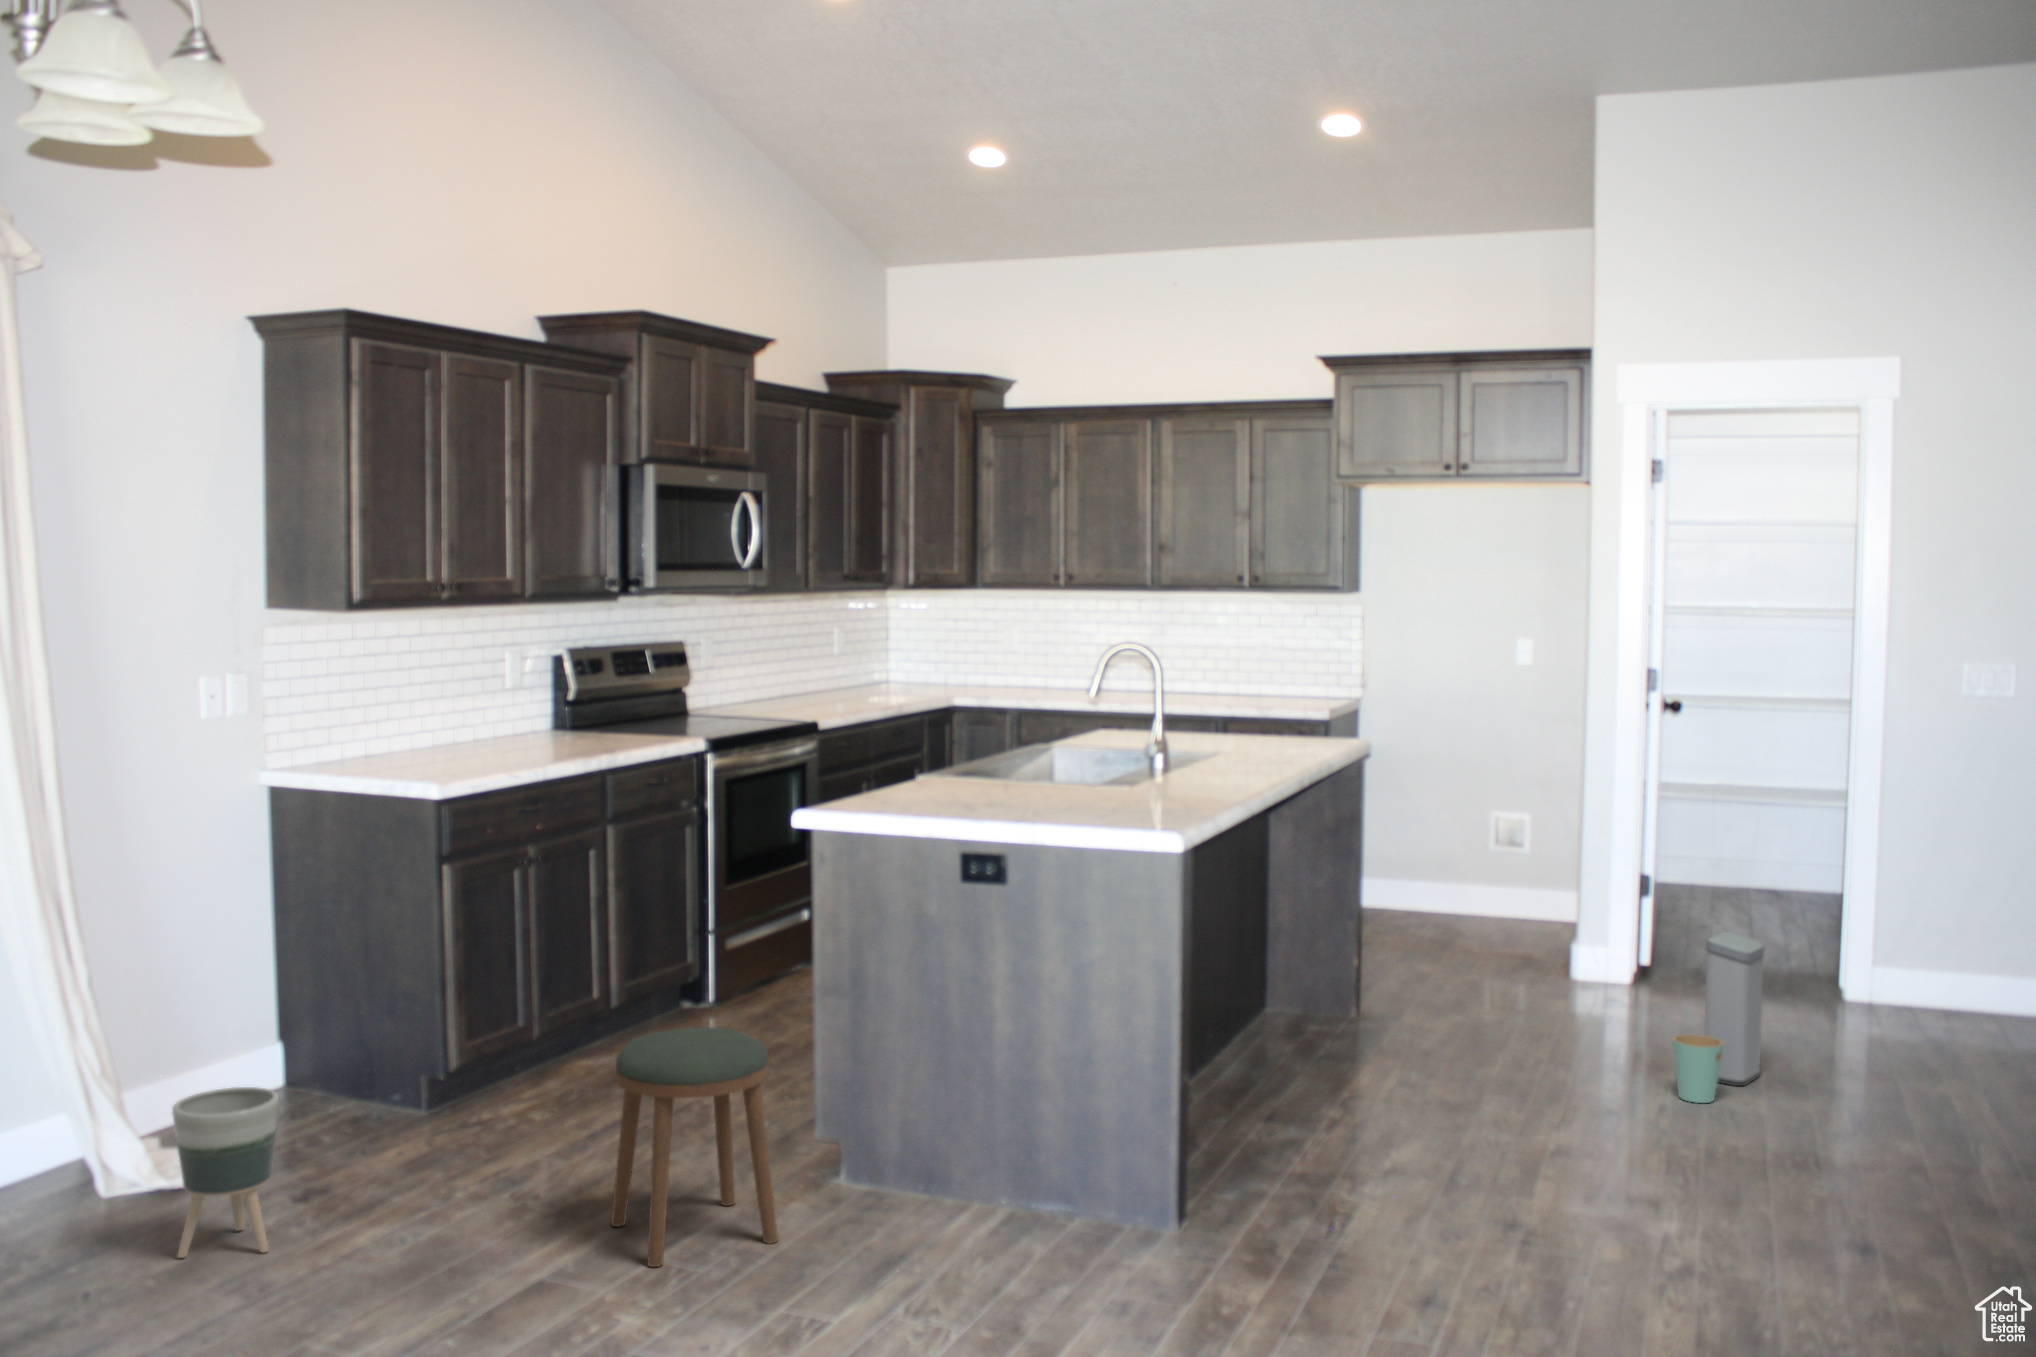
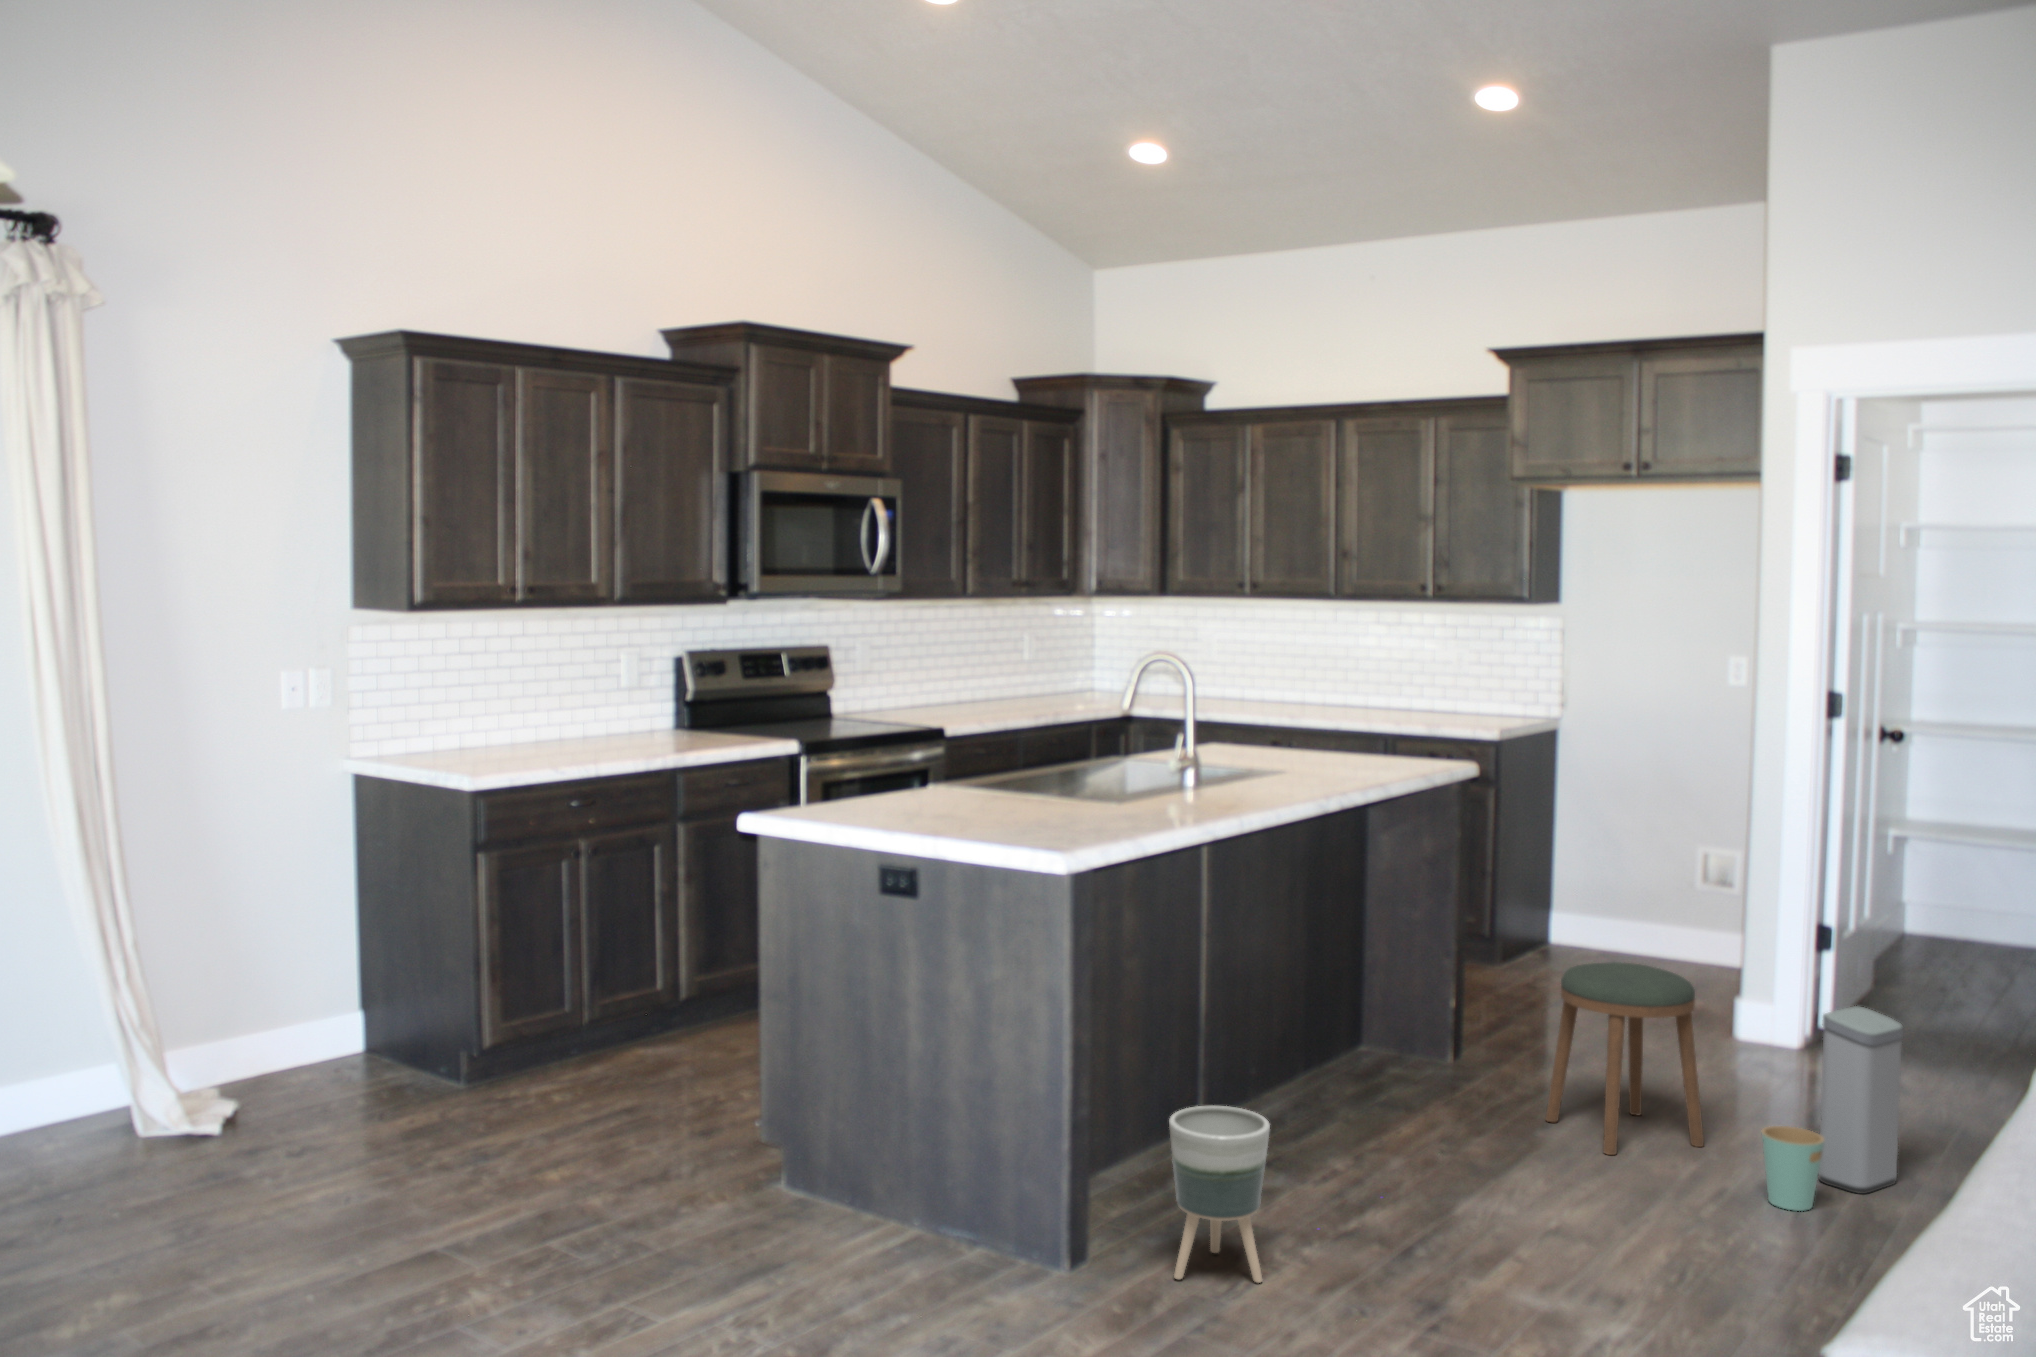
stool: present [611,1027,778,1267] -> present [1546,962,1704,1155]
planter: present [172,1087,279,1258] -> present [1169,1106,1270,1283]

